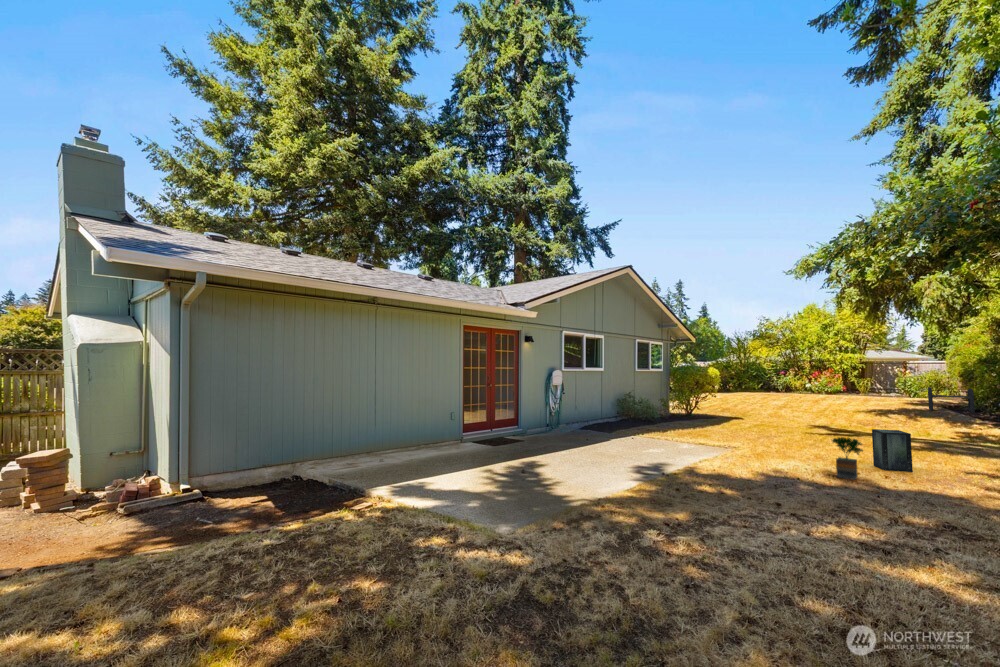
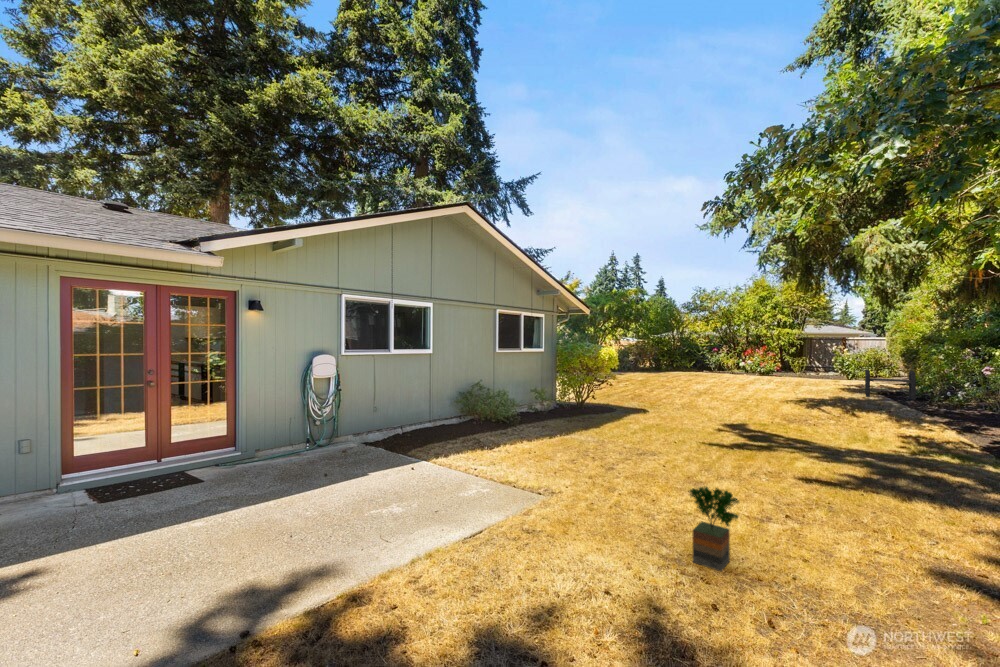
storage box: present [872,429,913,472] -> none [769,459,828,538]

